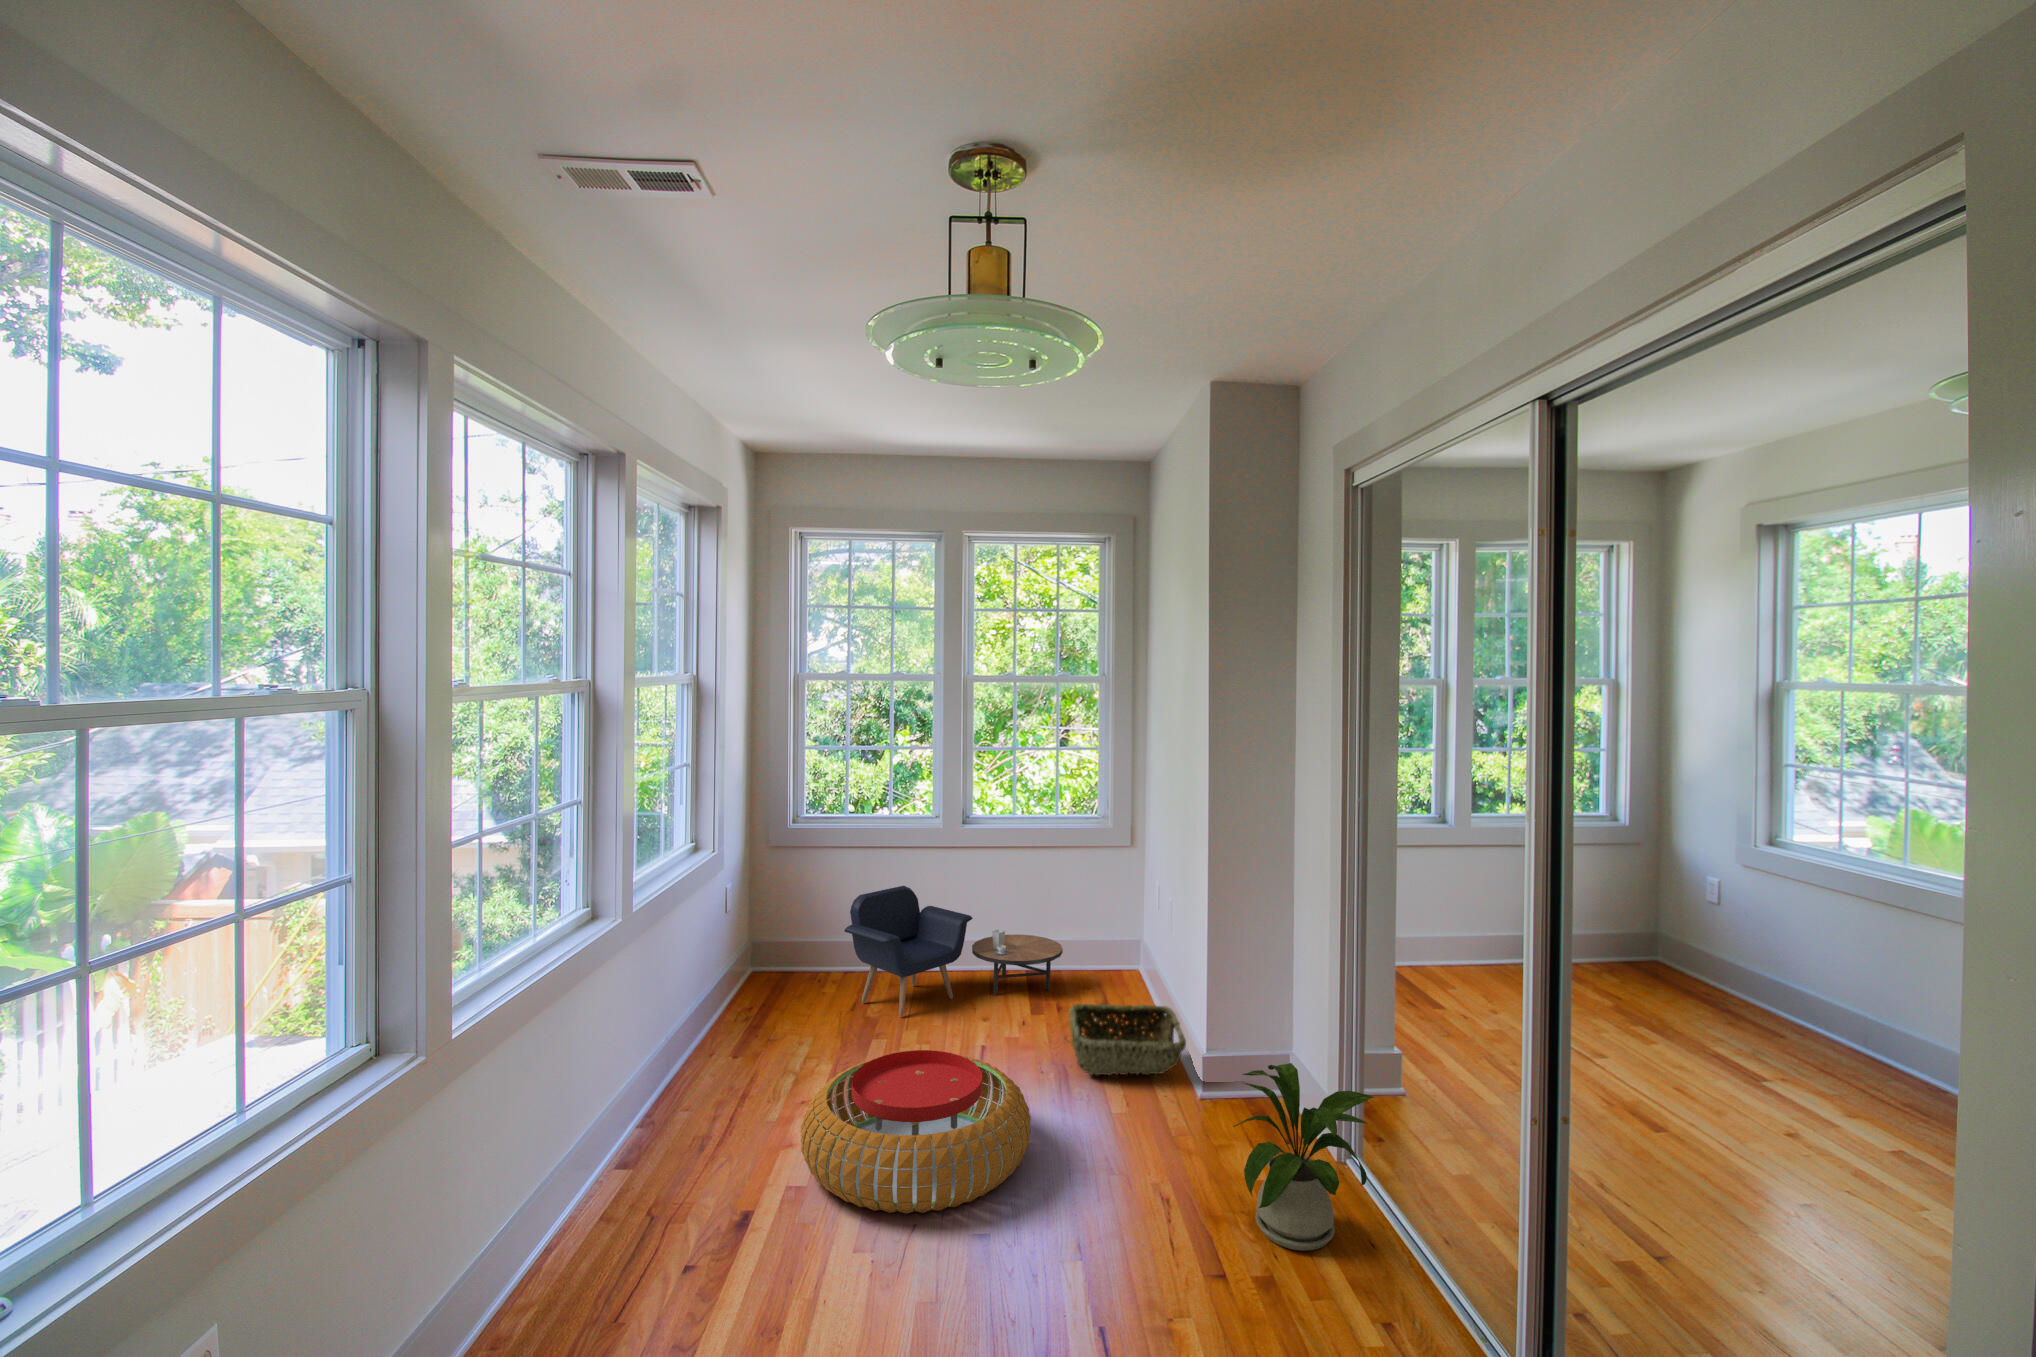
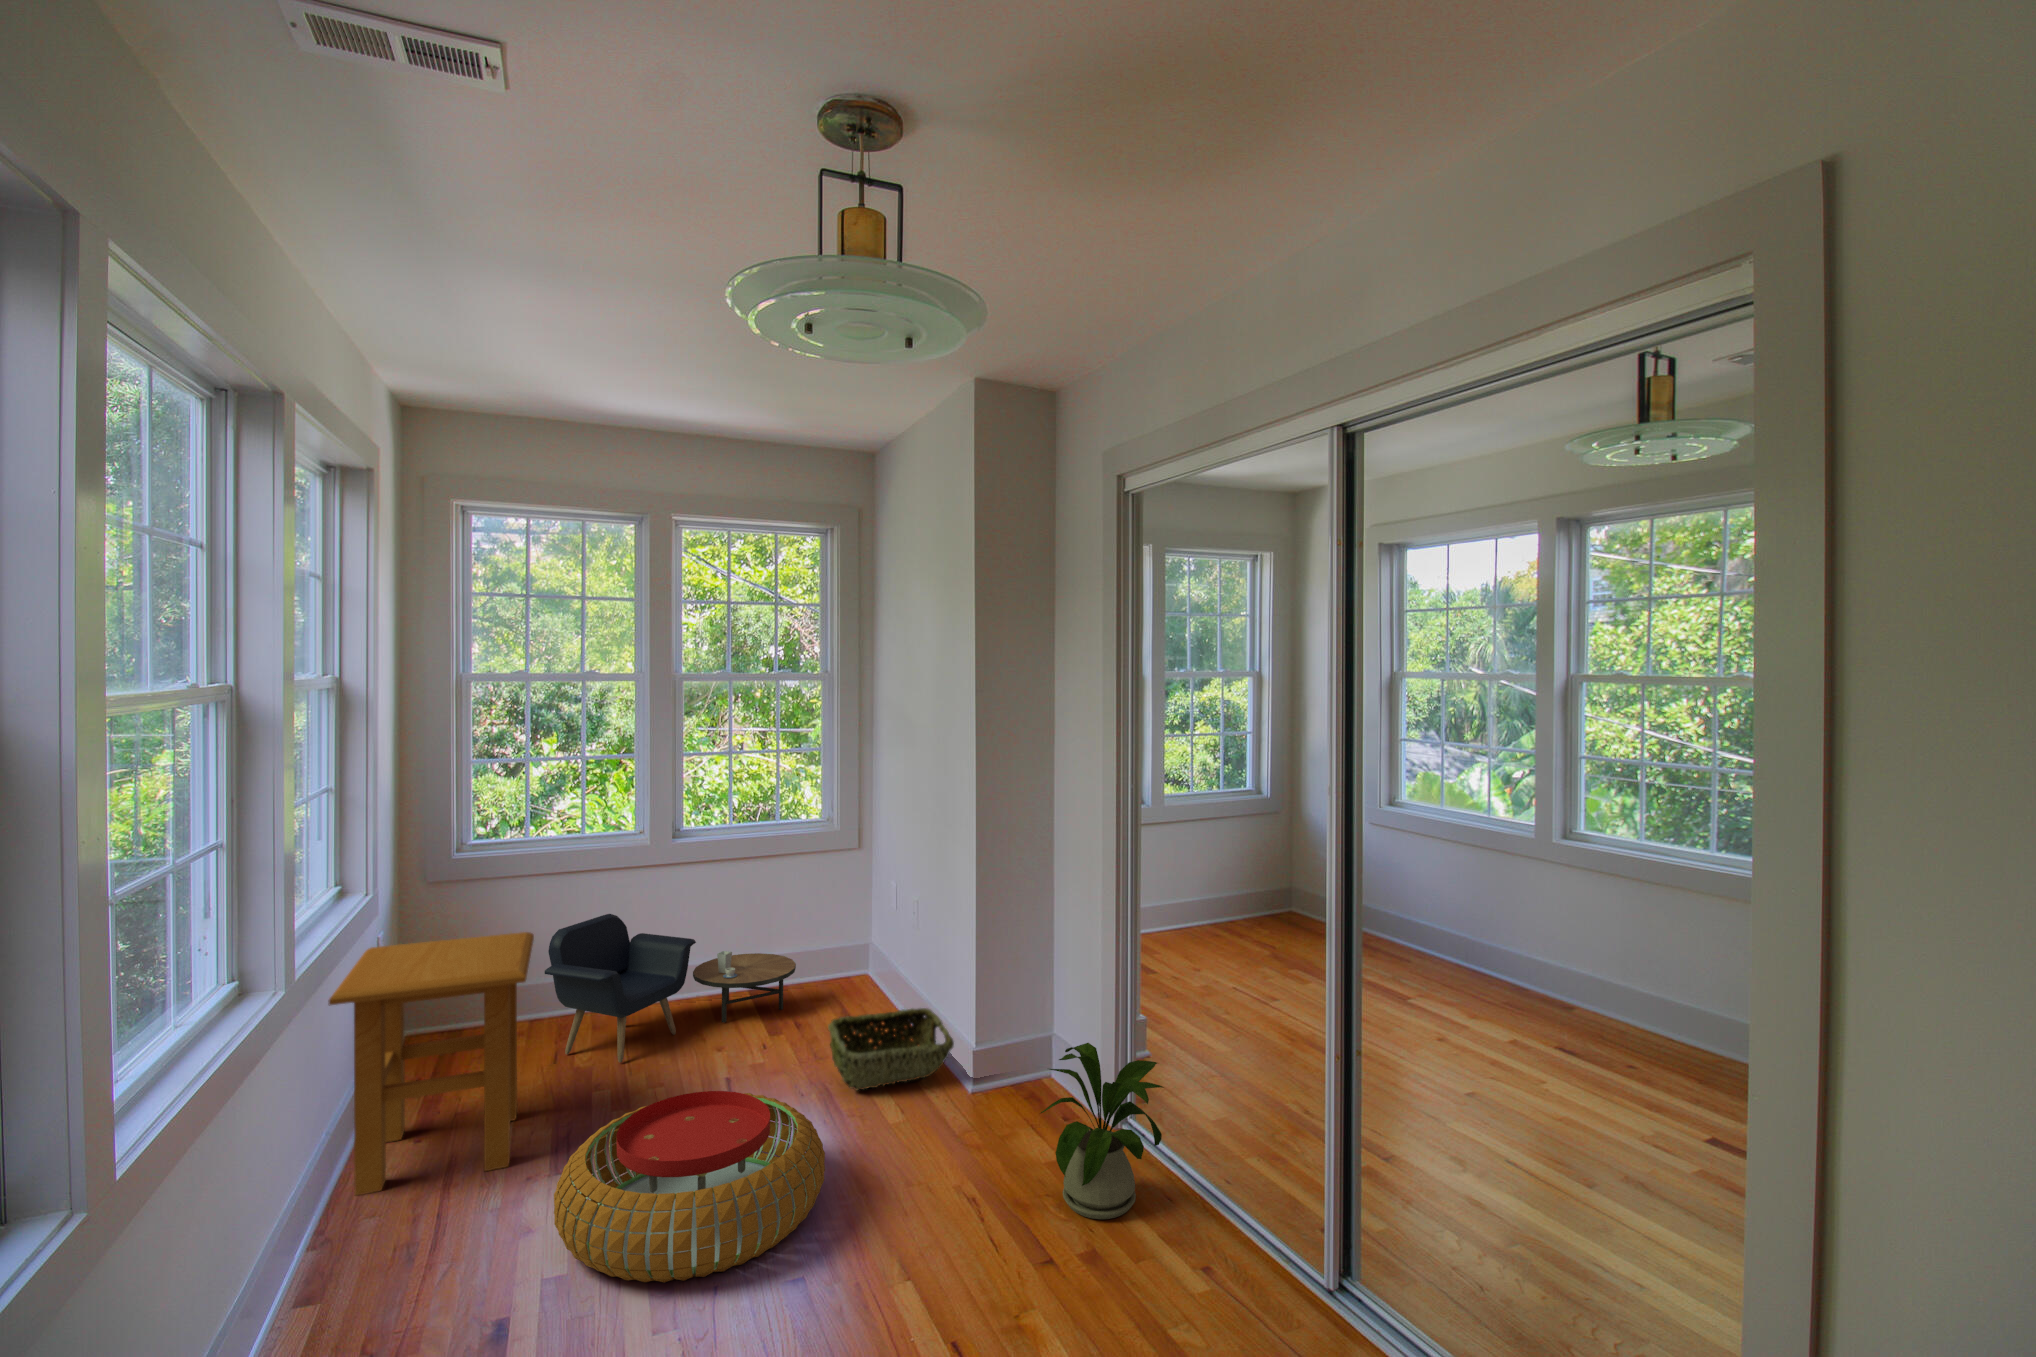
side table: none [664,894,827,1089] -> present [328,932,534,1195]

